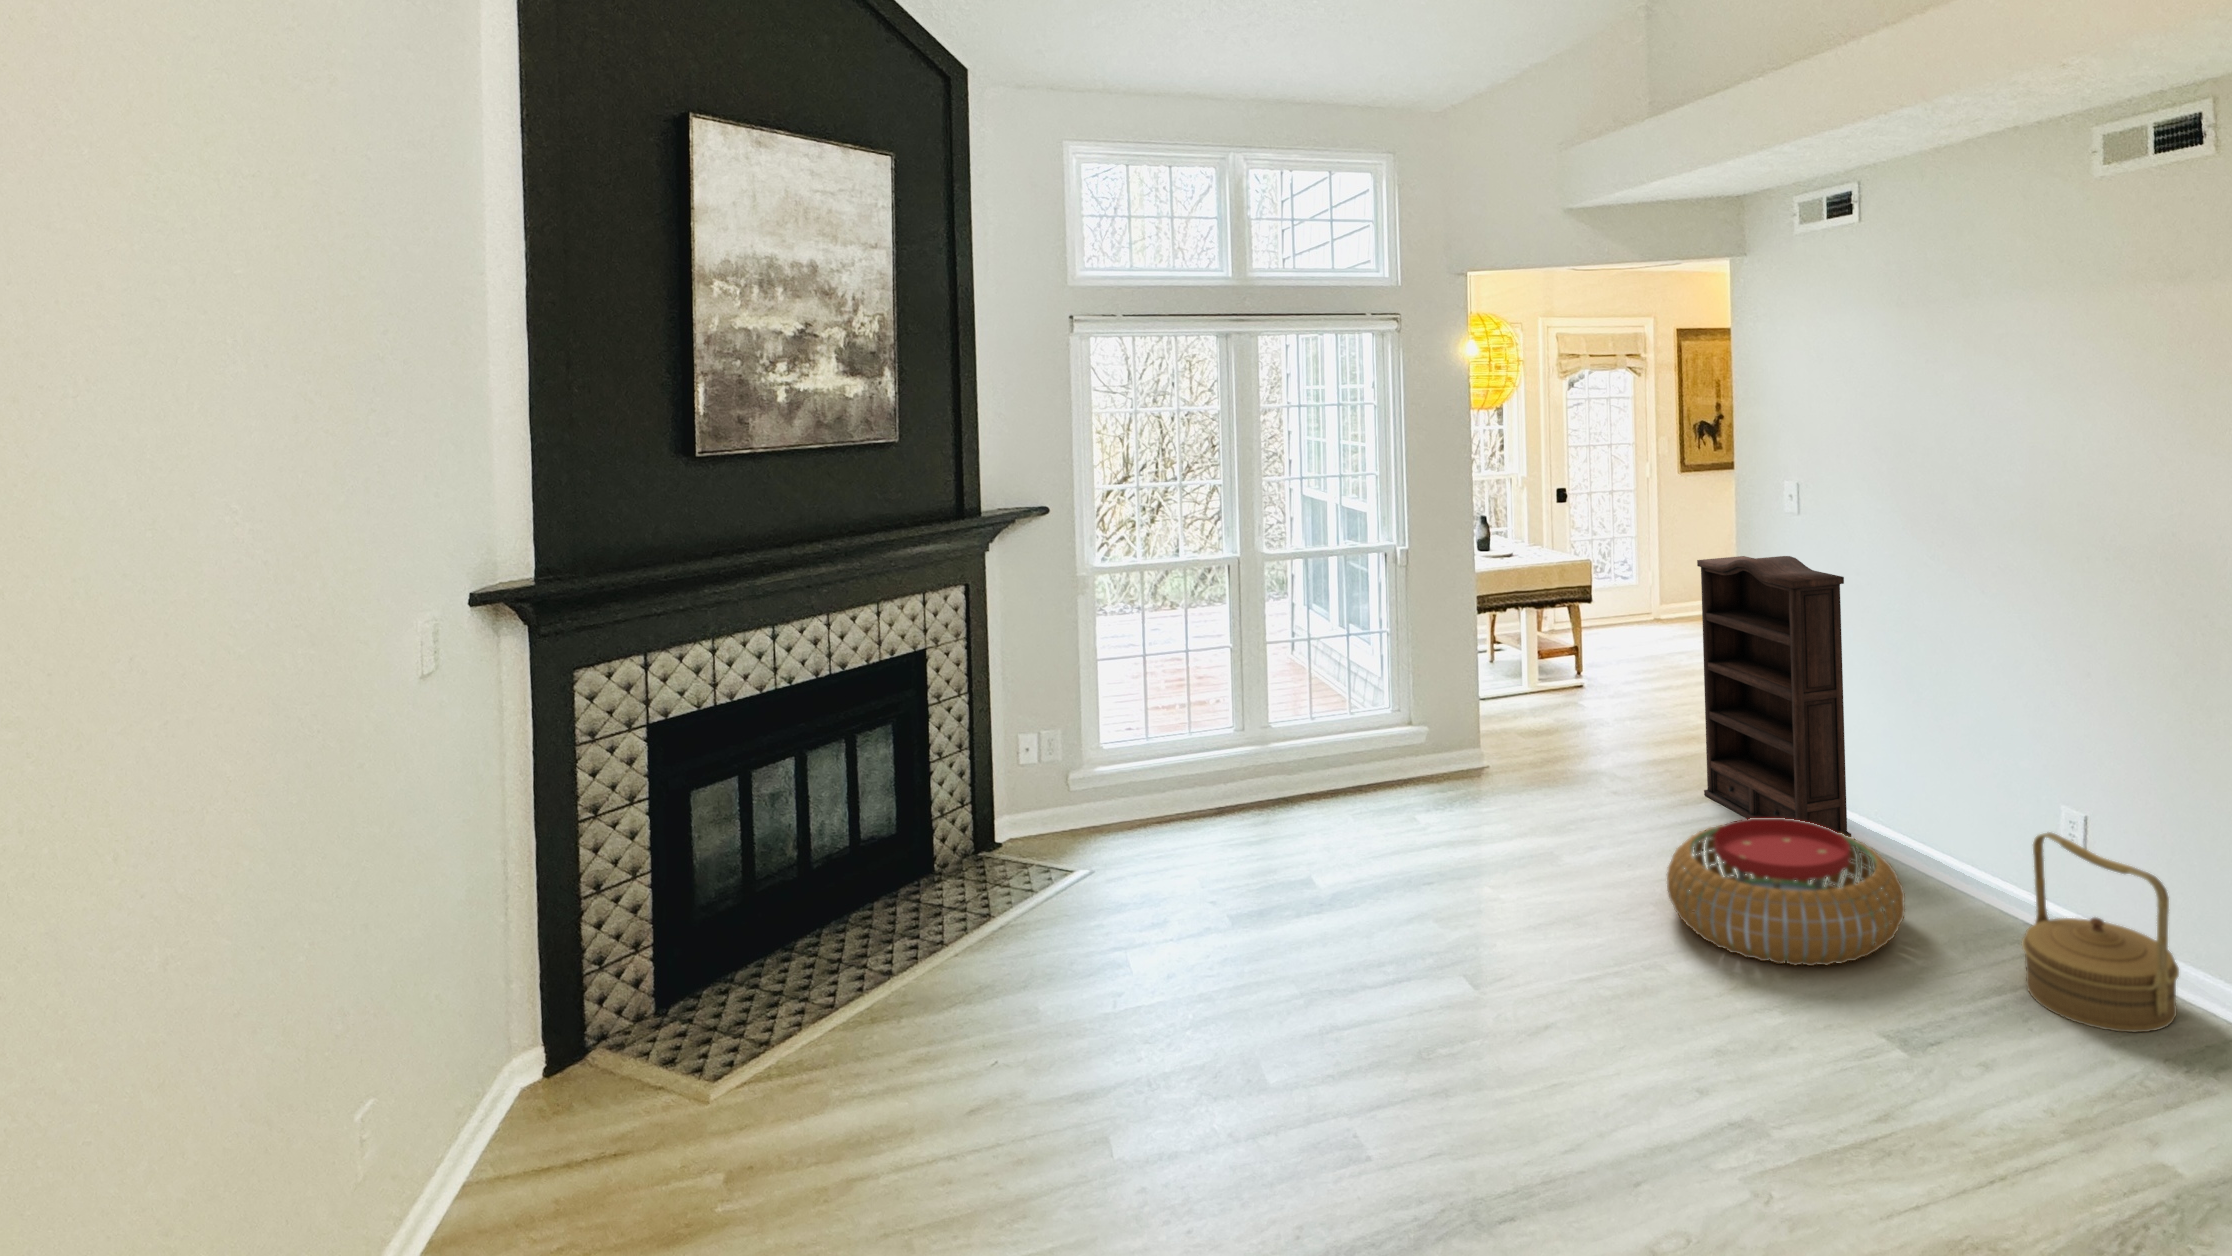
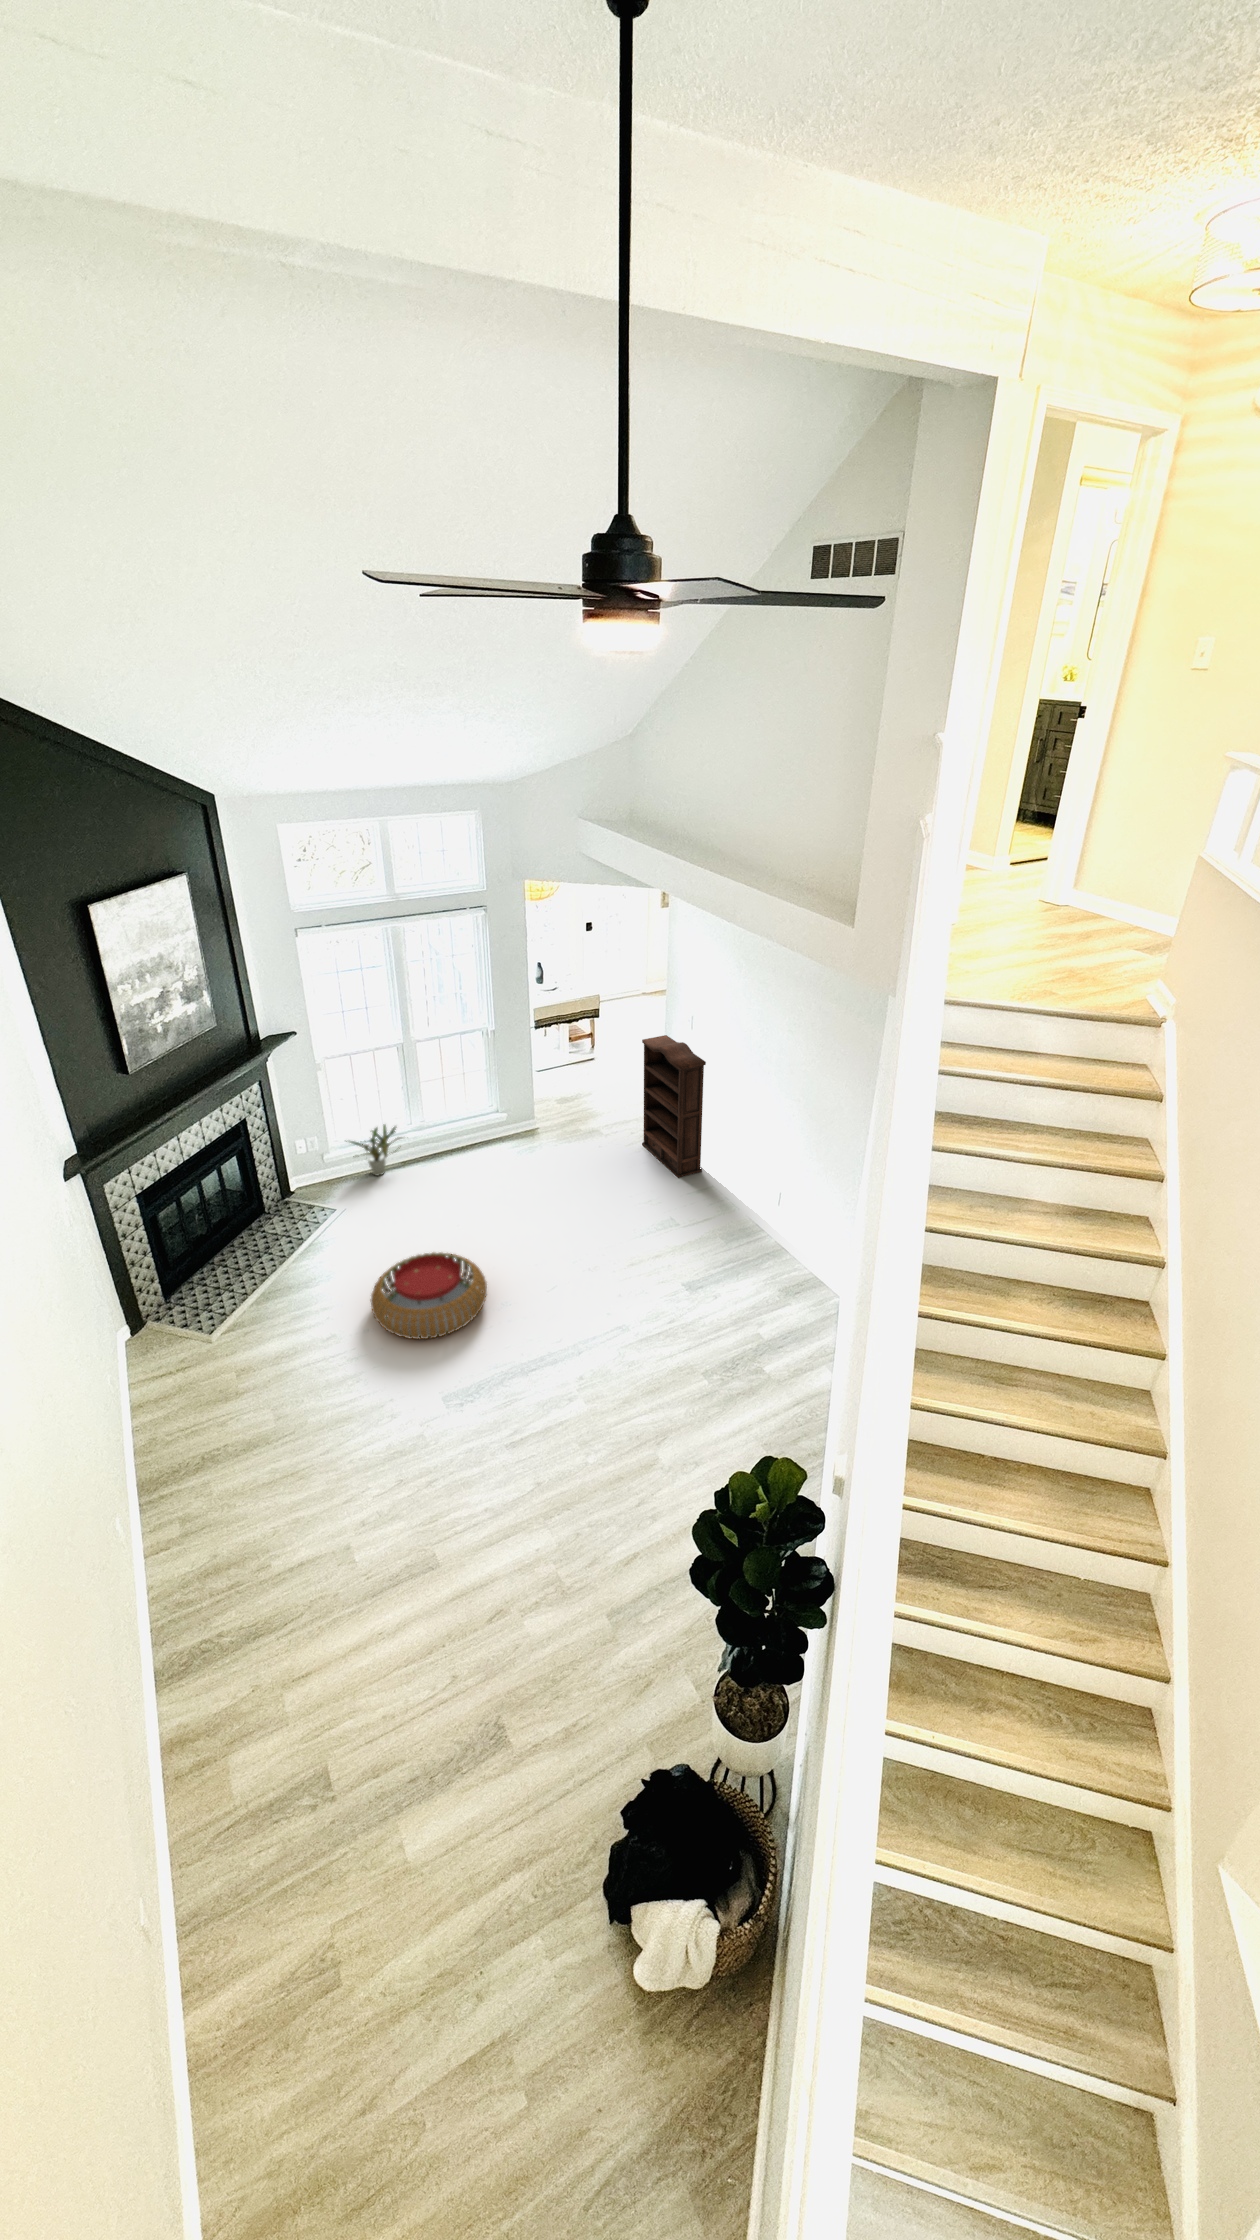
potted plant: none [1112,716,1235,825] -> present [346,1125,401,1176]
pouf: present [1667,818,1905,966] -> present [371,1252,487,1339]
woven basket: present [2022,832,2179,1032] -> none [744,1194,798,1270]

